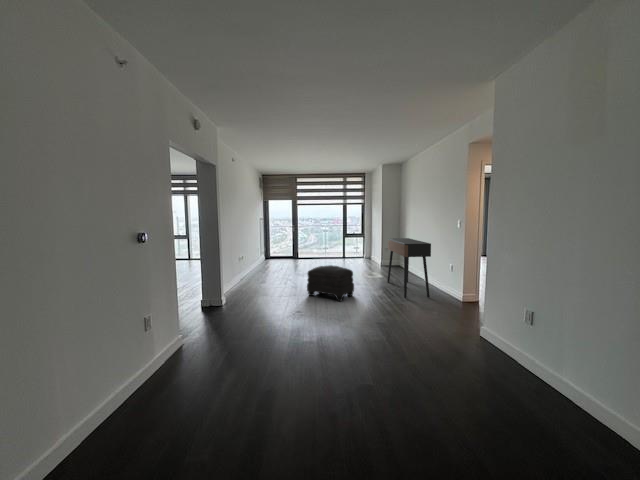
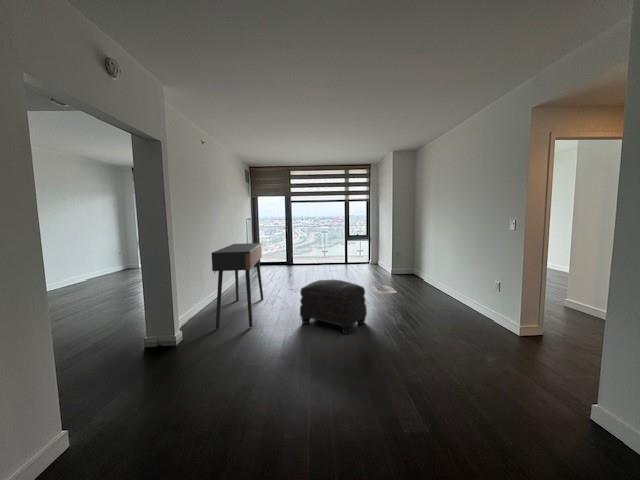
console table: present [387,238,431,298] -> present [212,243,263,329]

